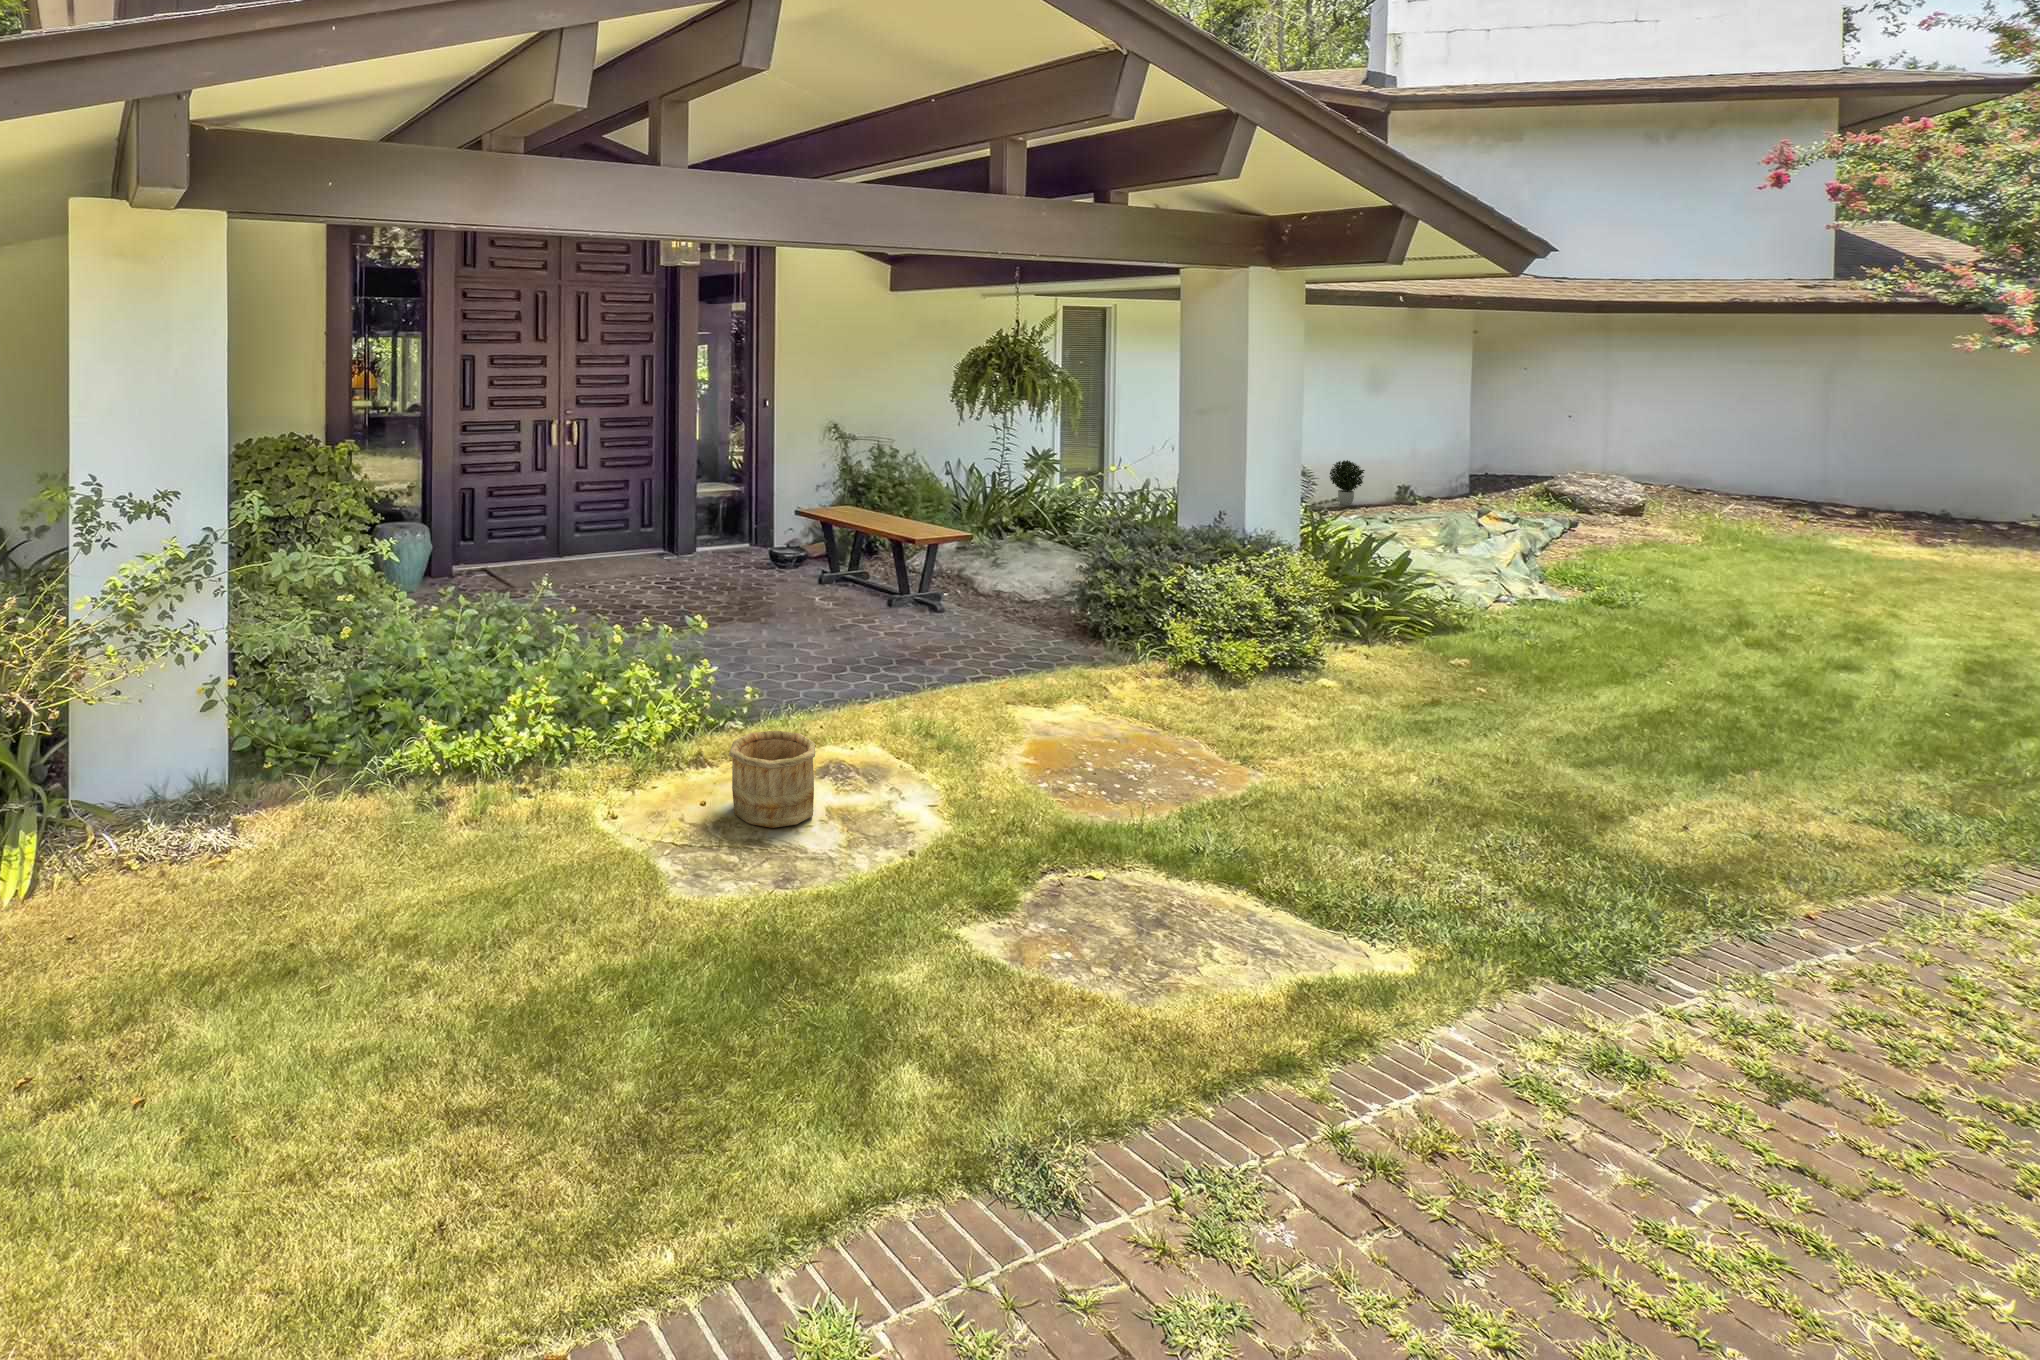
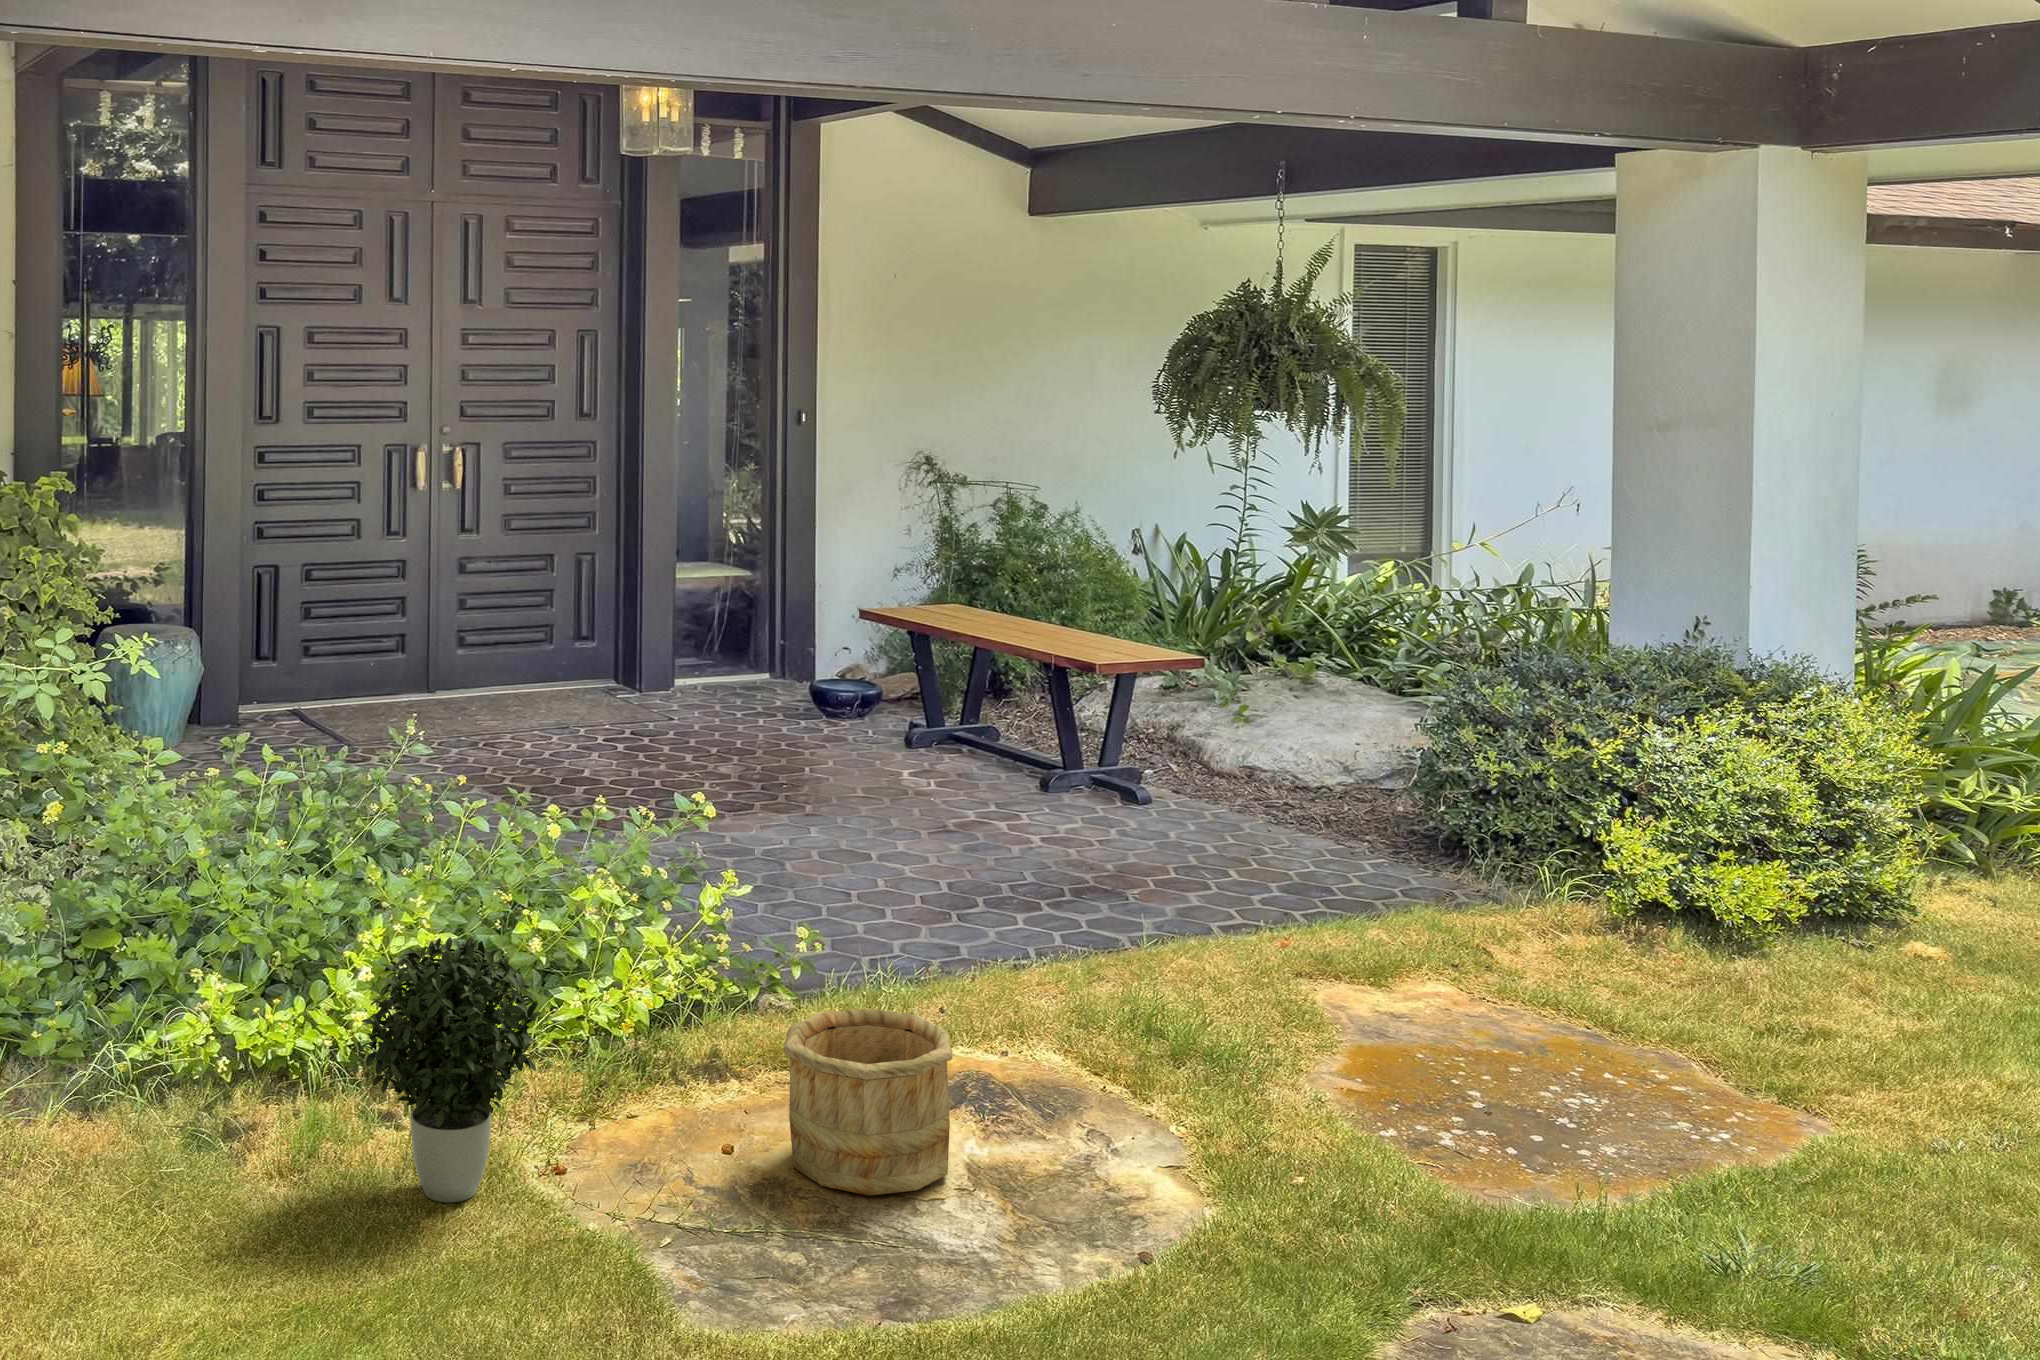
potted plant: present [1329,460,1365,506] -> present [360,936,541,1202]

